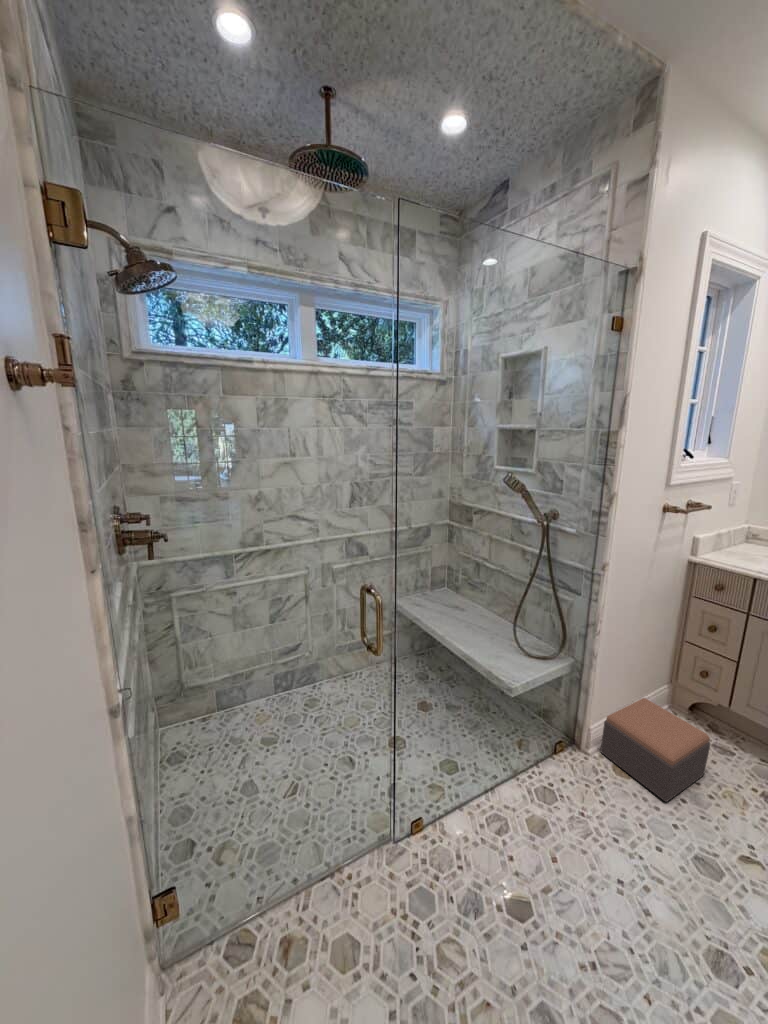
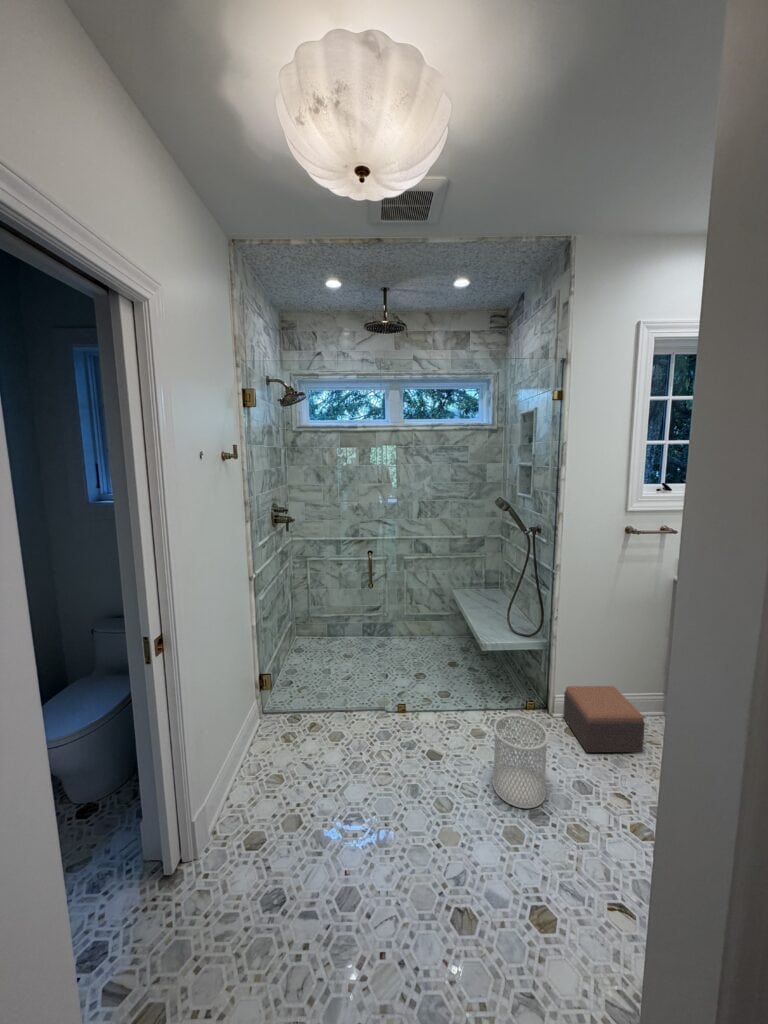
wastebasket: none [616,805,725,964] -> present [493,715,548,808]

